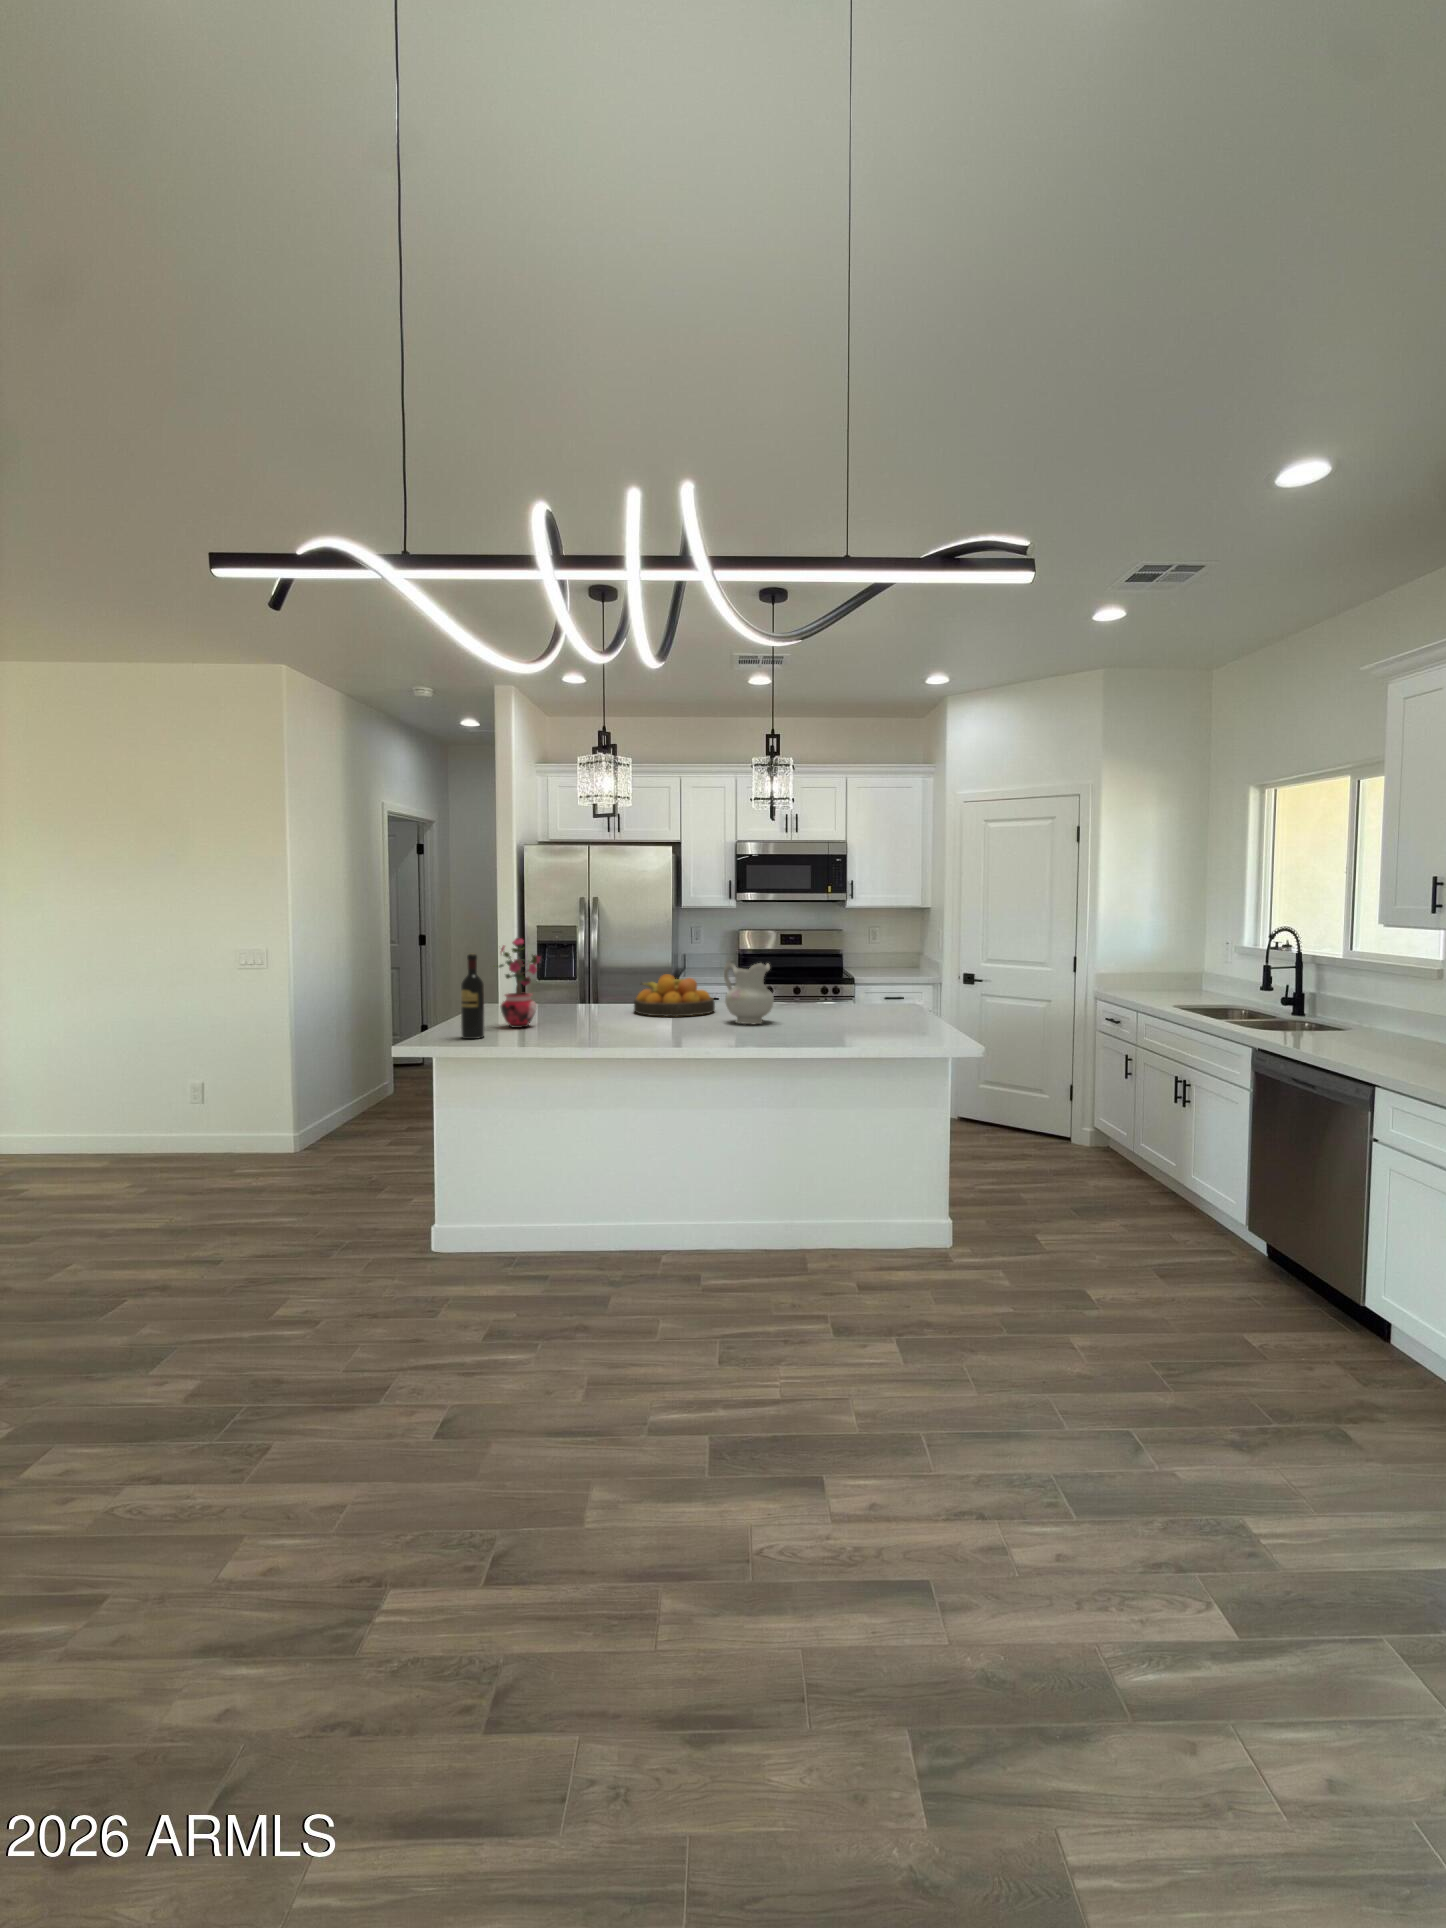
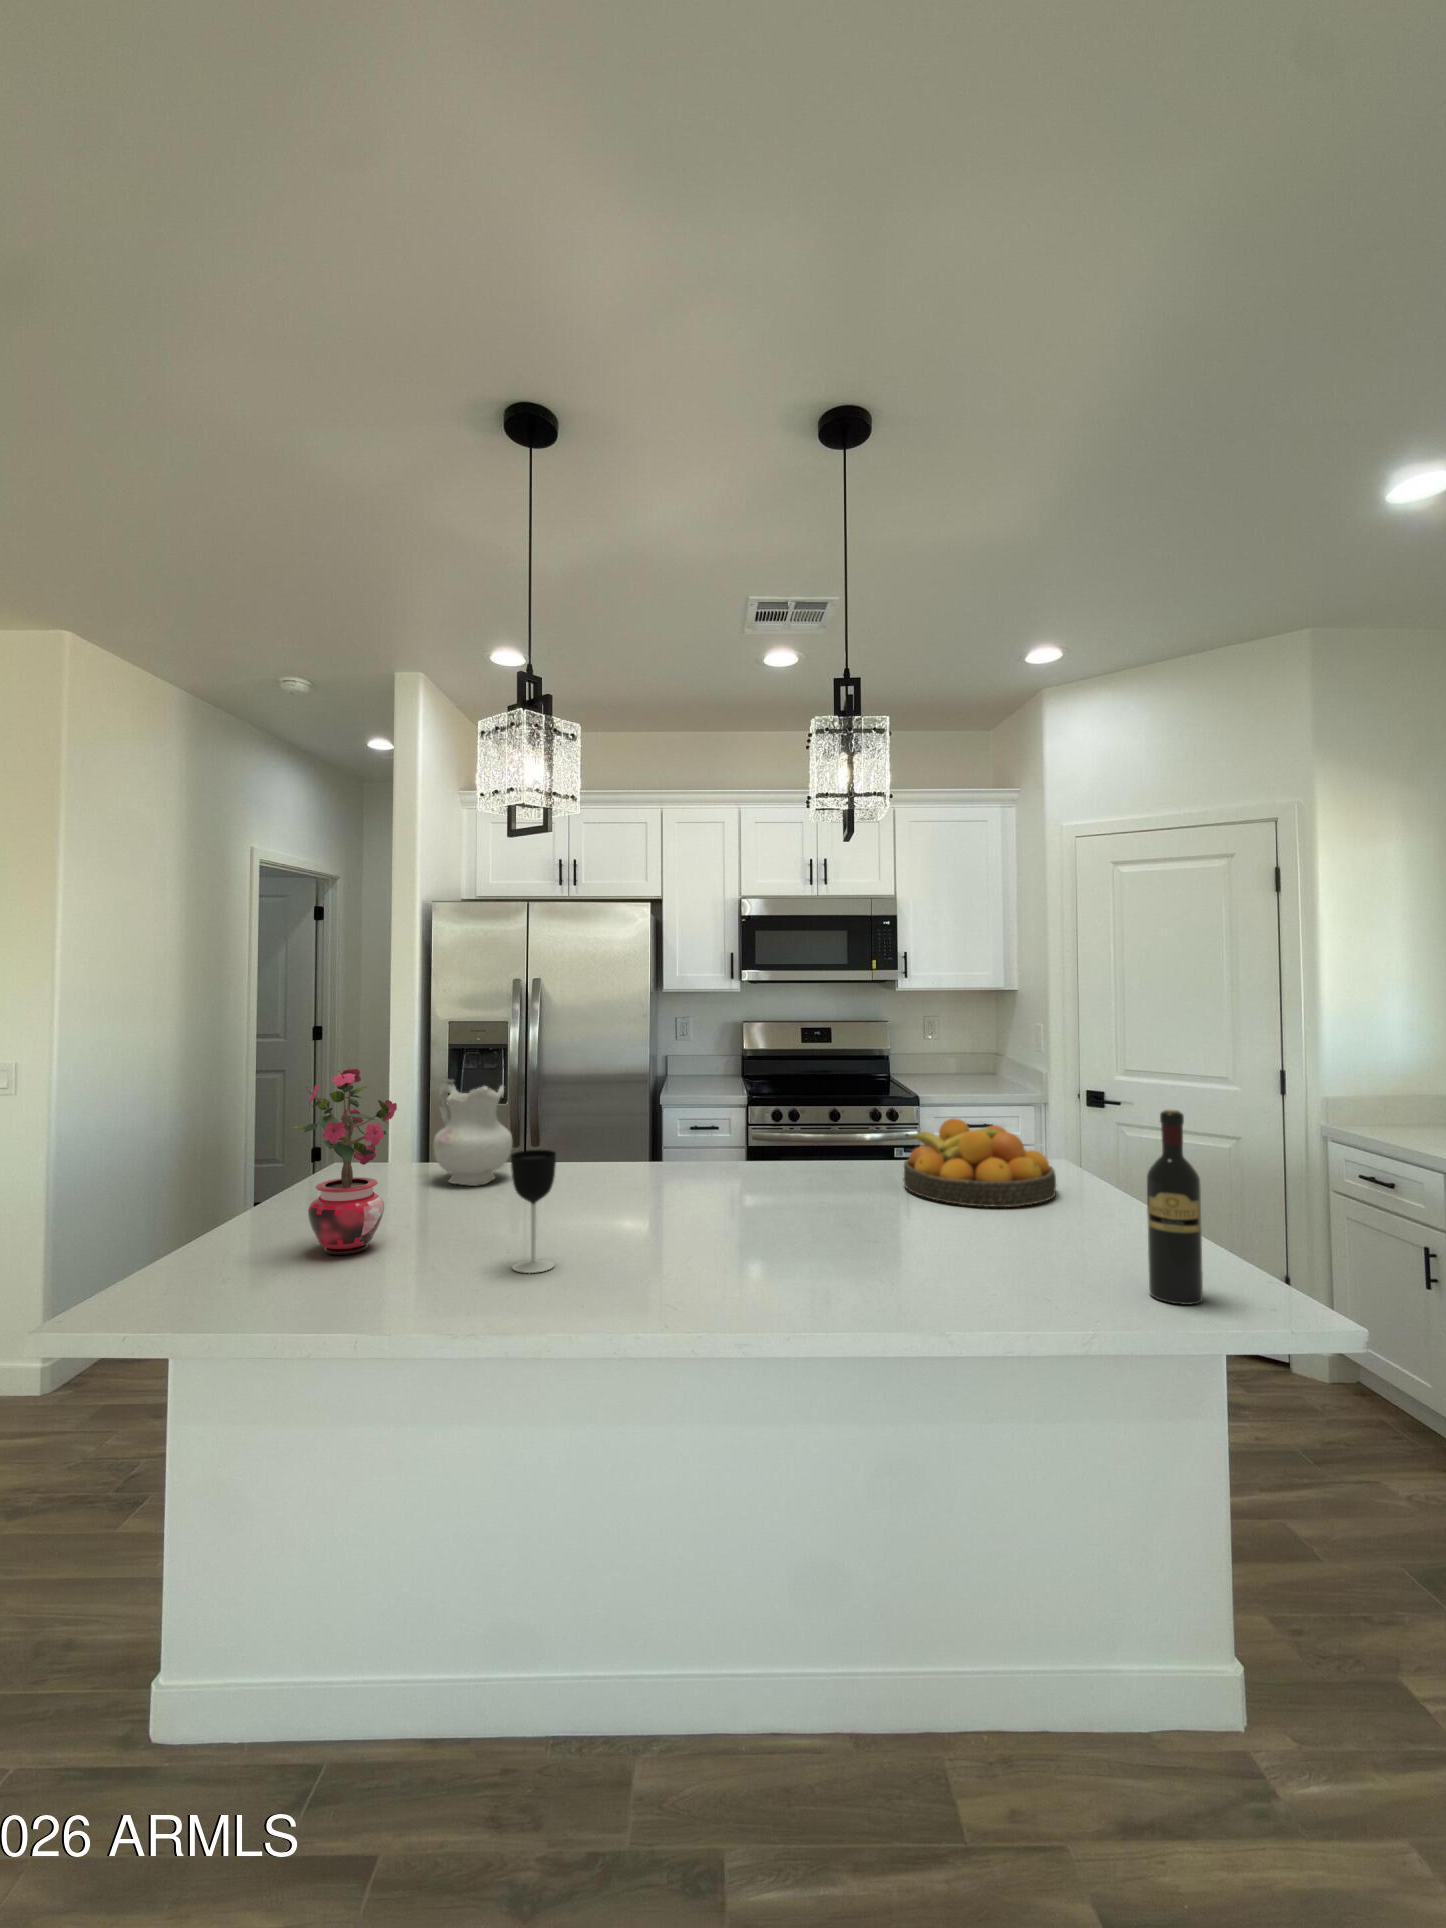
wine bottle: present [461,954,484,1039] -> present [1147,1110,1203,1305]
ceramic pitcher: present [724,960,774,1024] -> present [433,1079,513,1186]
fruit bowl: present [634,974,715,1017] -> present [904,1118,1056,1207]
wine glass: none [602,976,623,1032] -> present [511,1150,556,1273]

